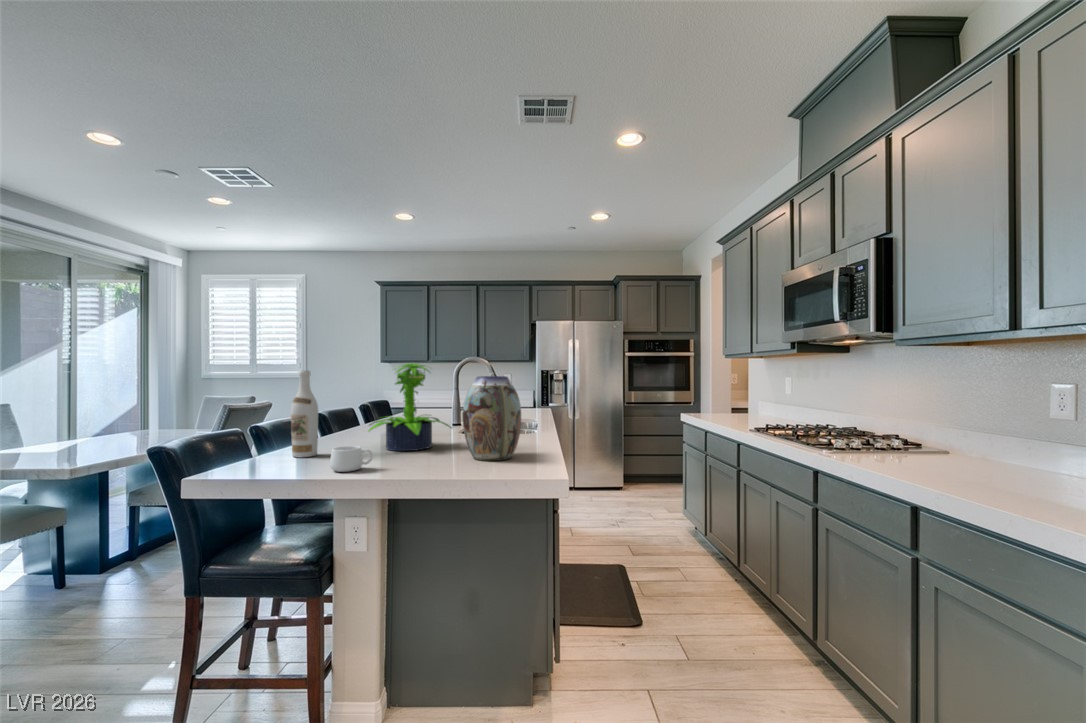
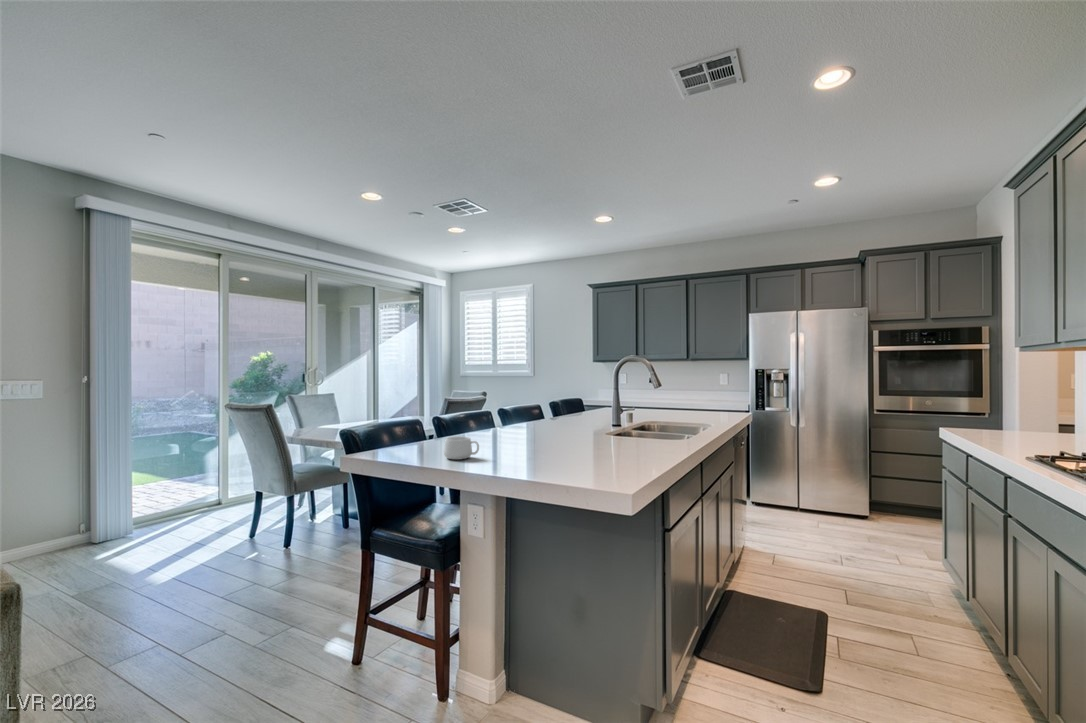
potted plant: present [369,363,452,451] -> none [498,361,578,447]
wine bottle: present [291,370,318,458] -> none [438,368,460,444]
vase: present [463,376,521,461] -> none [569,375,630,464]

